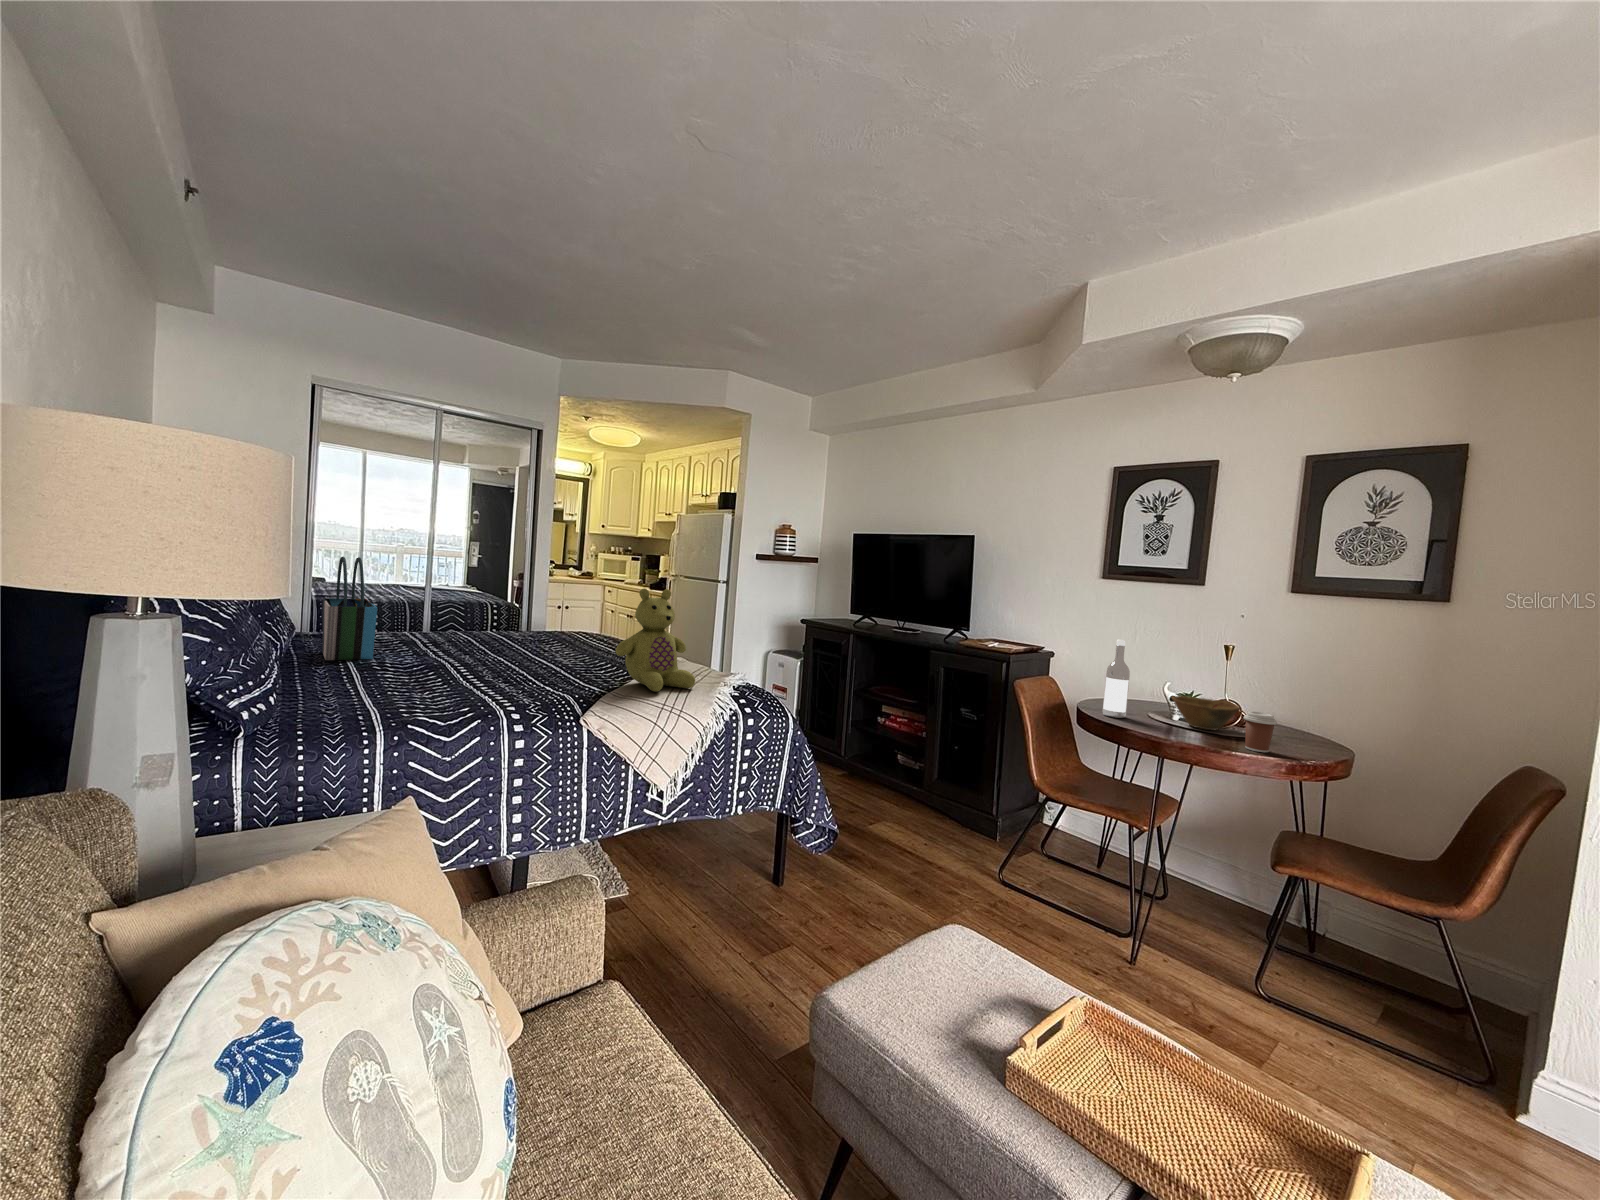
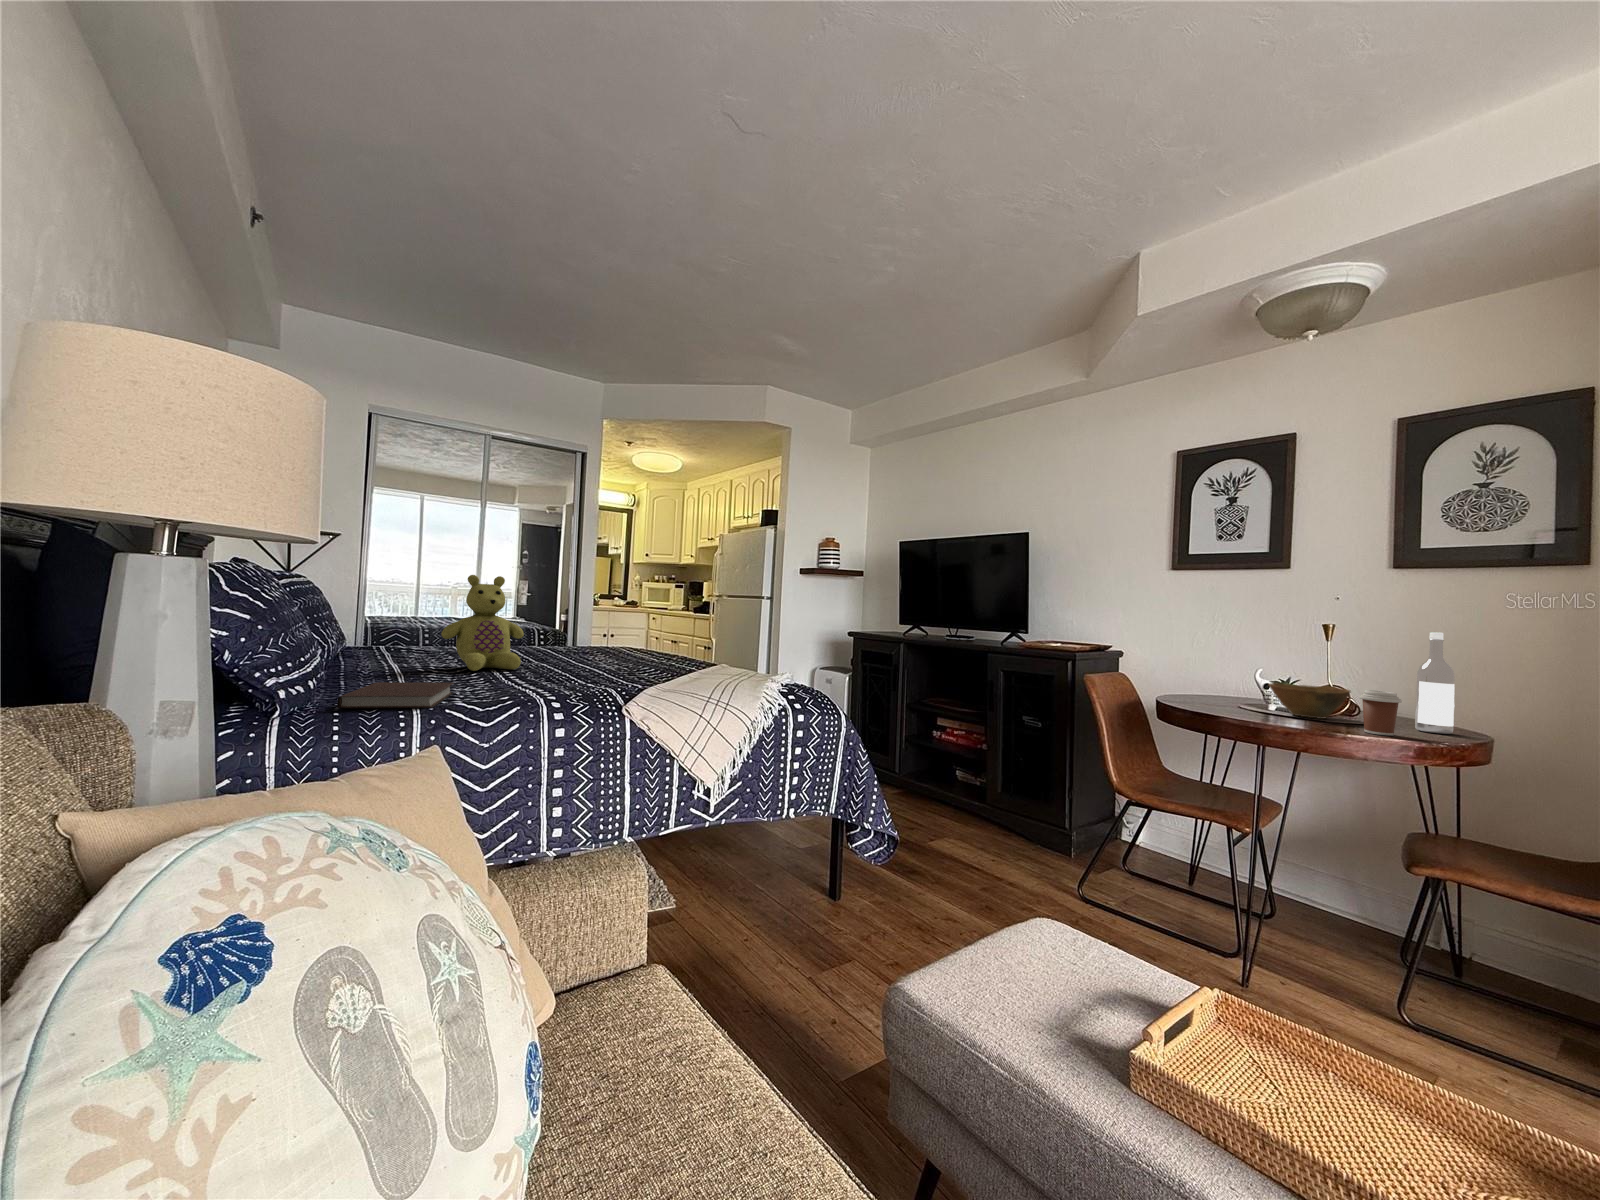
tote bag: present [322,557,377,660] -> none [368,561,421,665]
stuffed bear: present [616,588,695,692] -> present [441,575,524,671]
wine bottle: present [1103,640,1130,718] -> present [1415,632,1455,734]
notebook: none [302,693,417,726] -> present [337,682,454,708]

